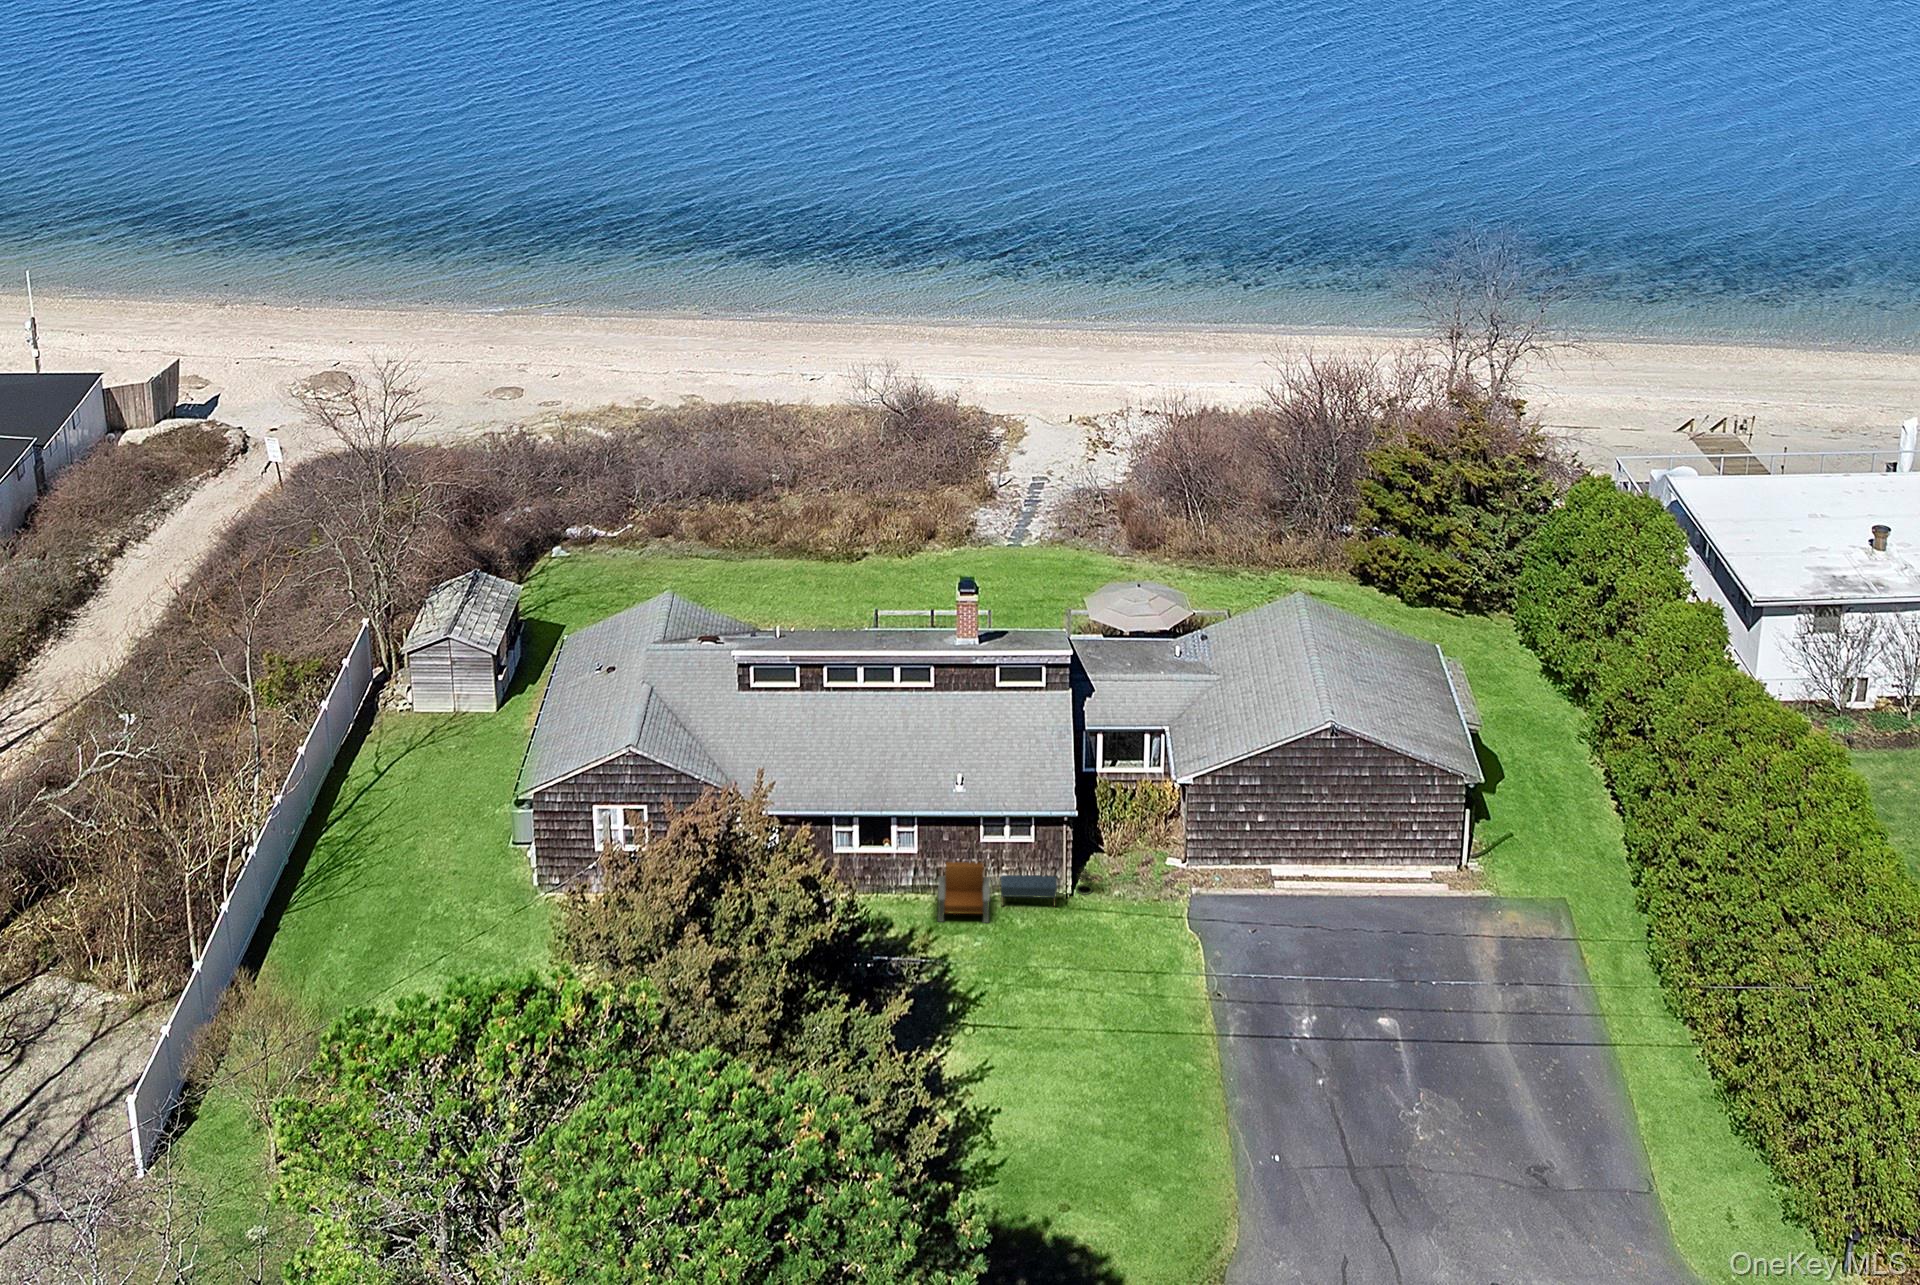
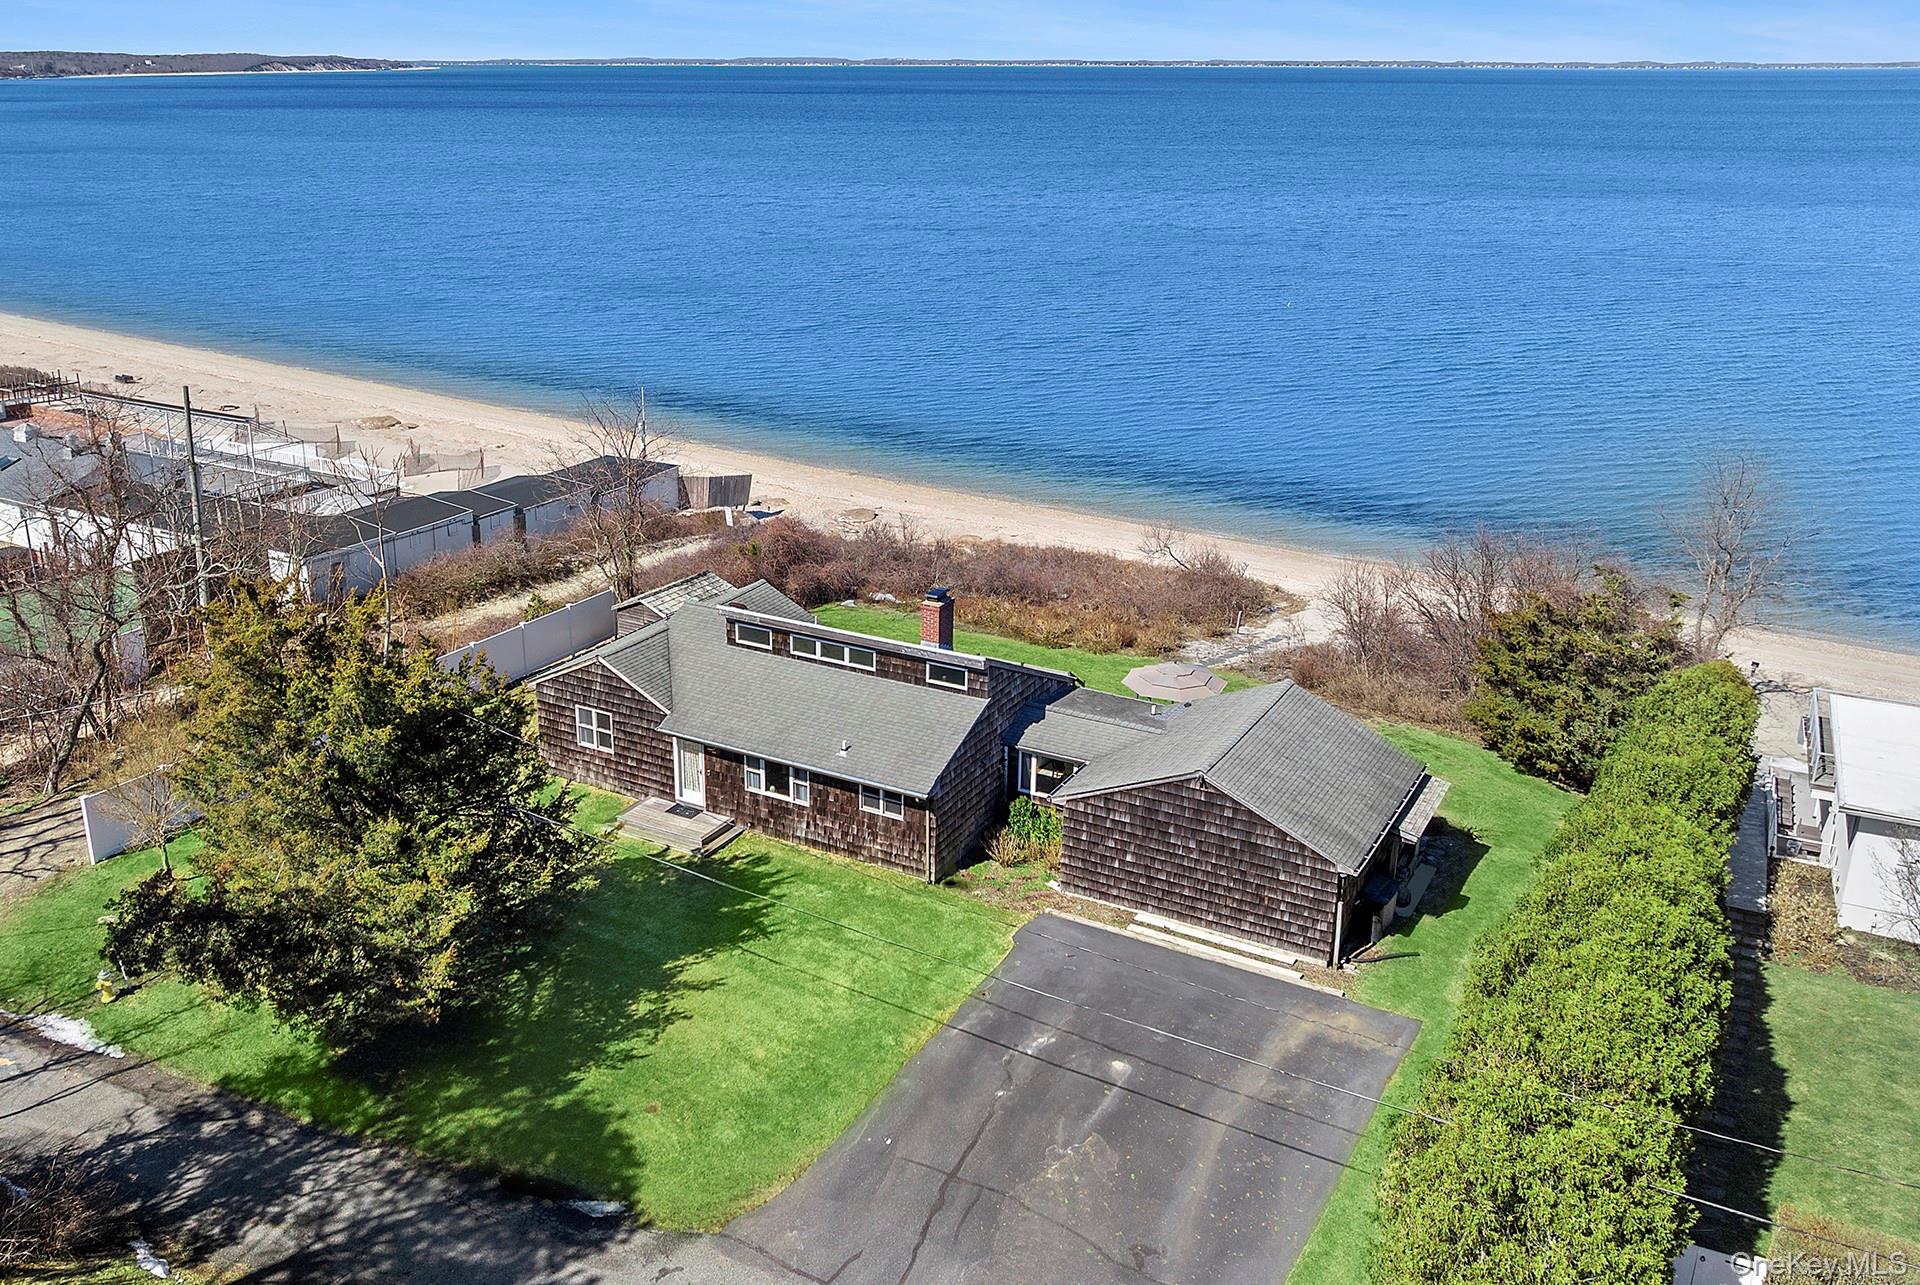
lounge chair: present [938,862,990,923] -> none [801,821,863,885]
bench: present [1001,875,1057,906] -> none [864,848,920,890]

